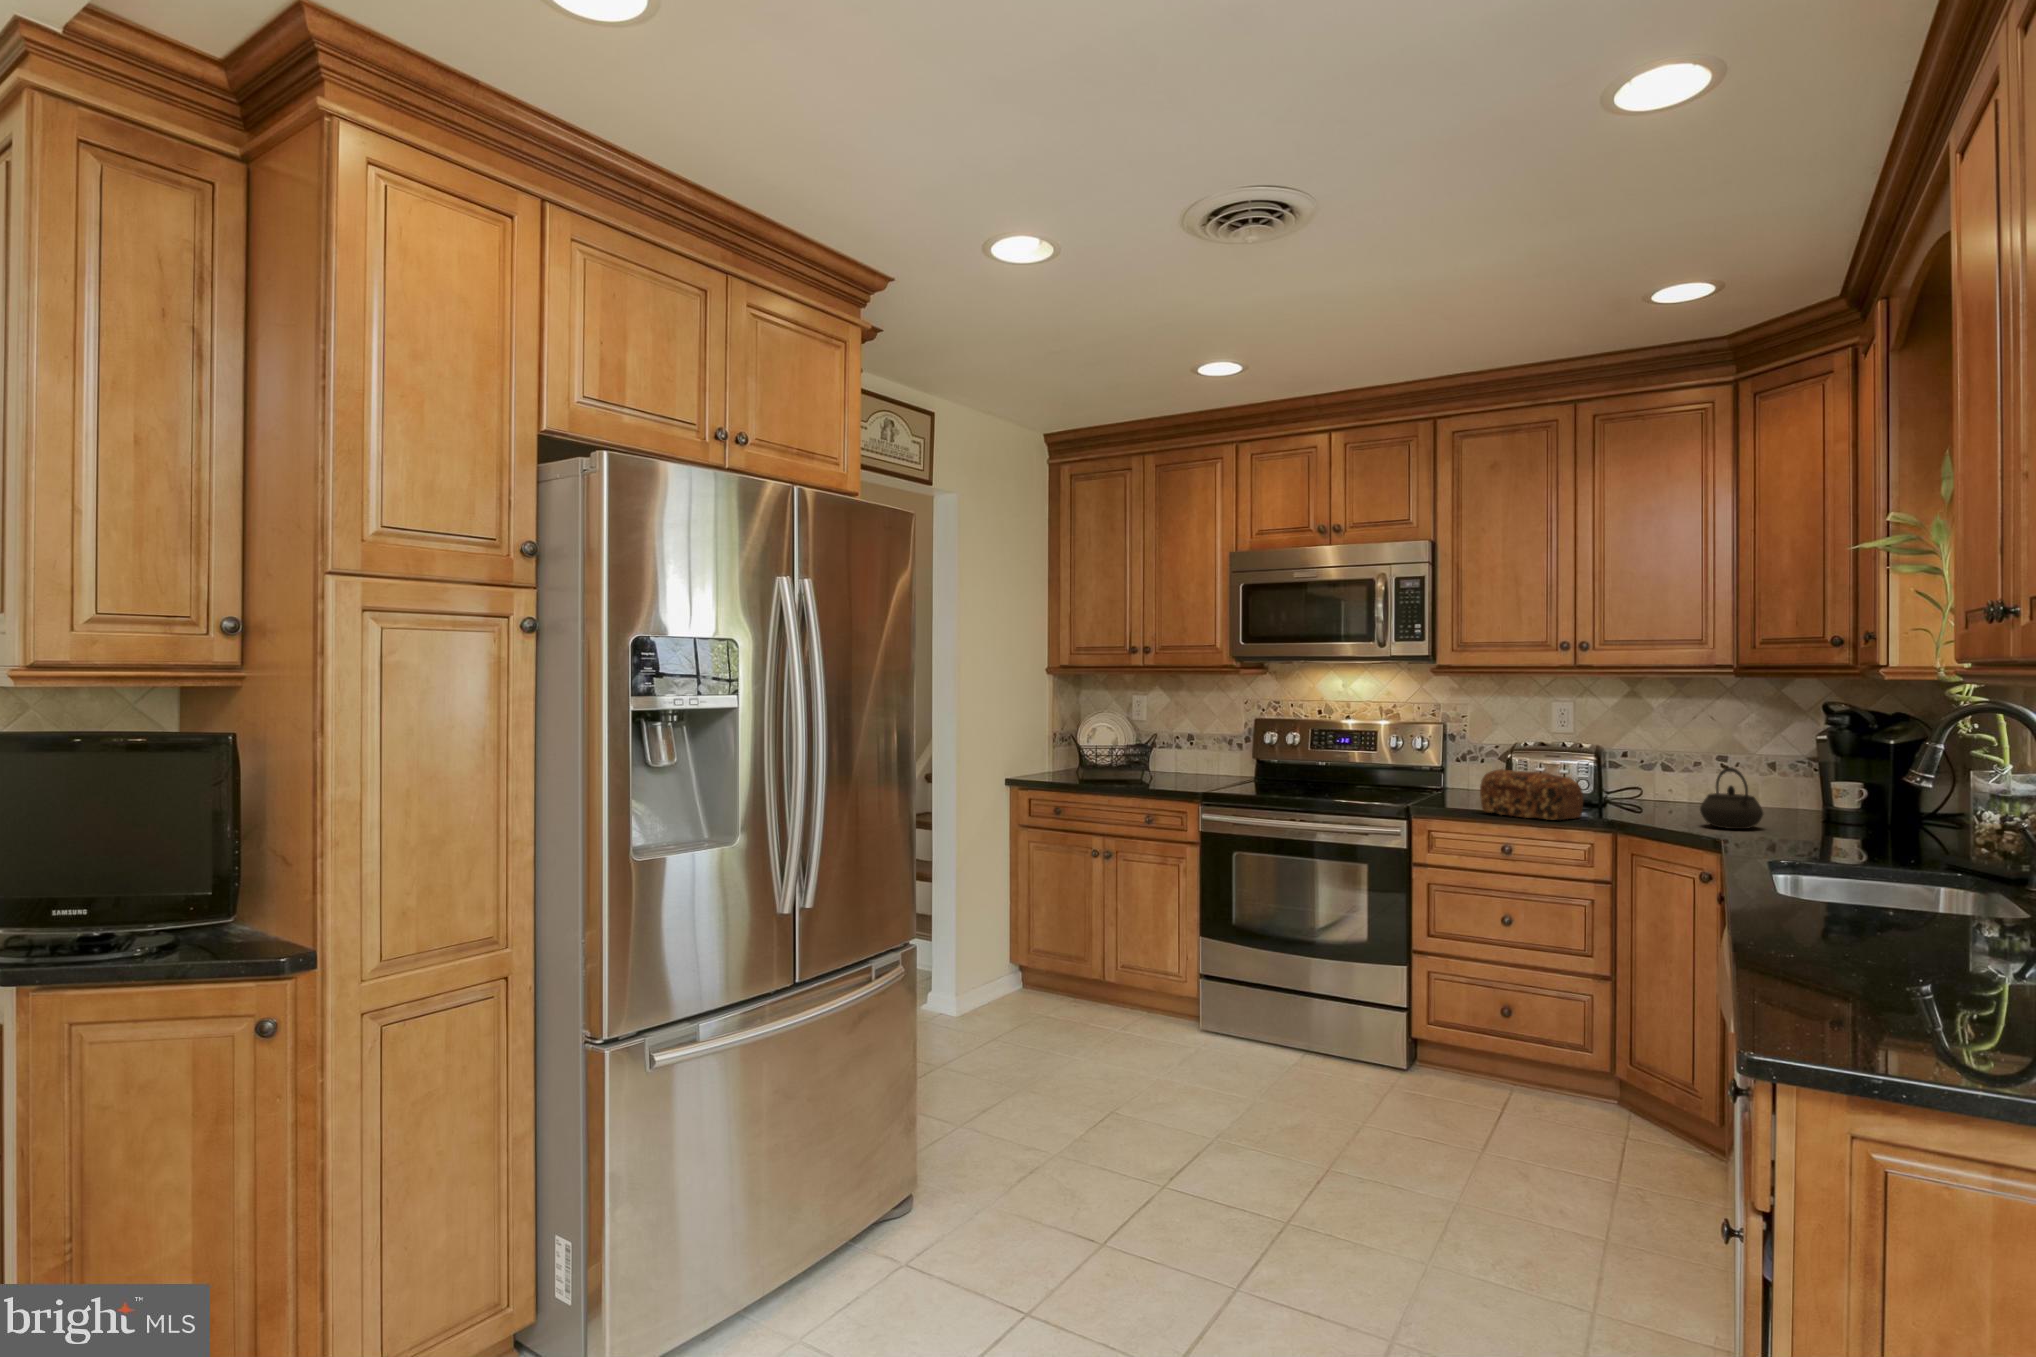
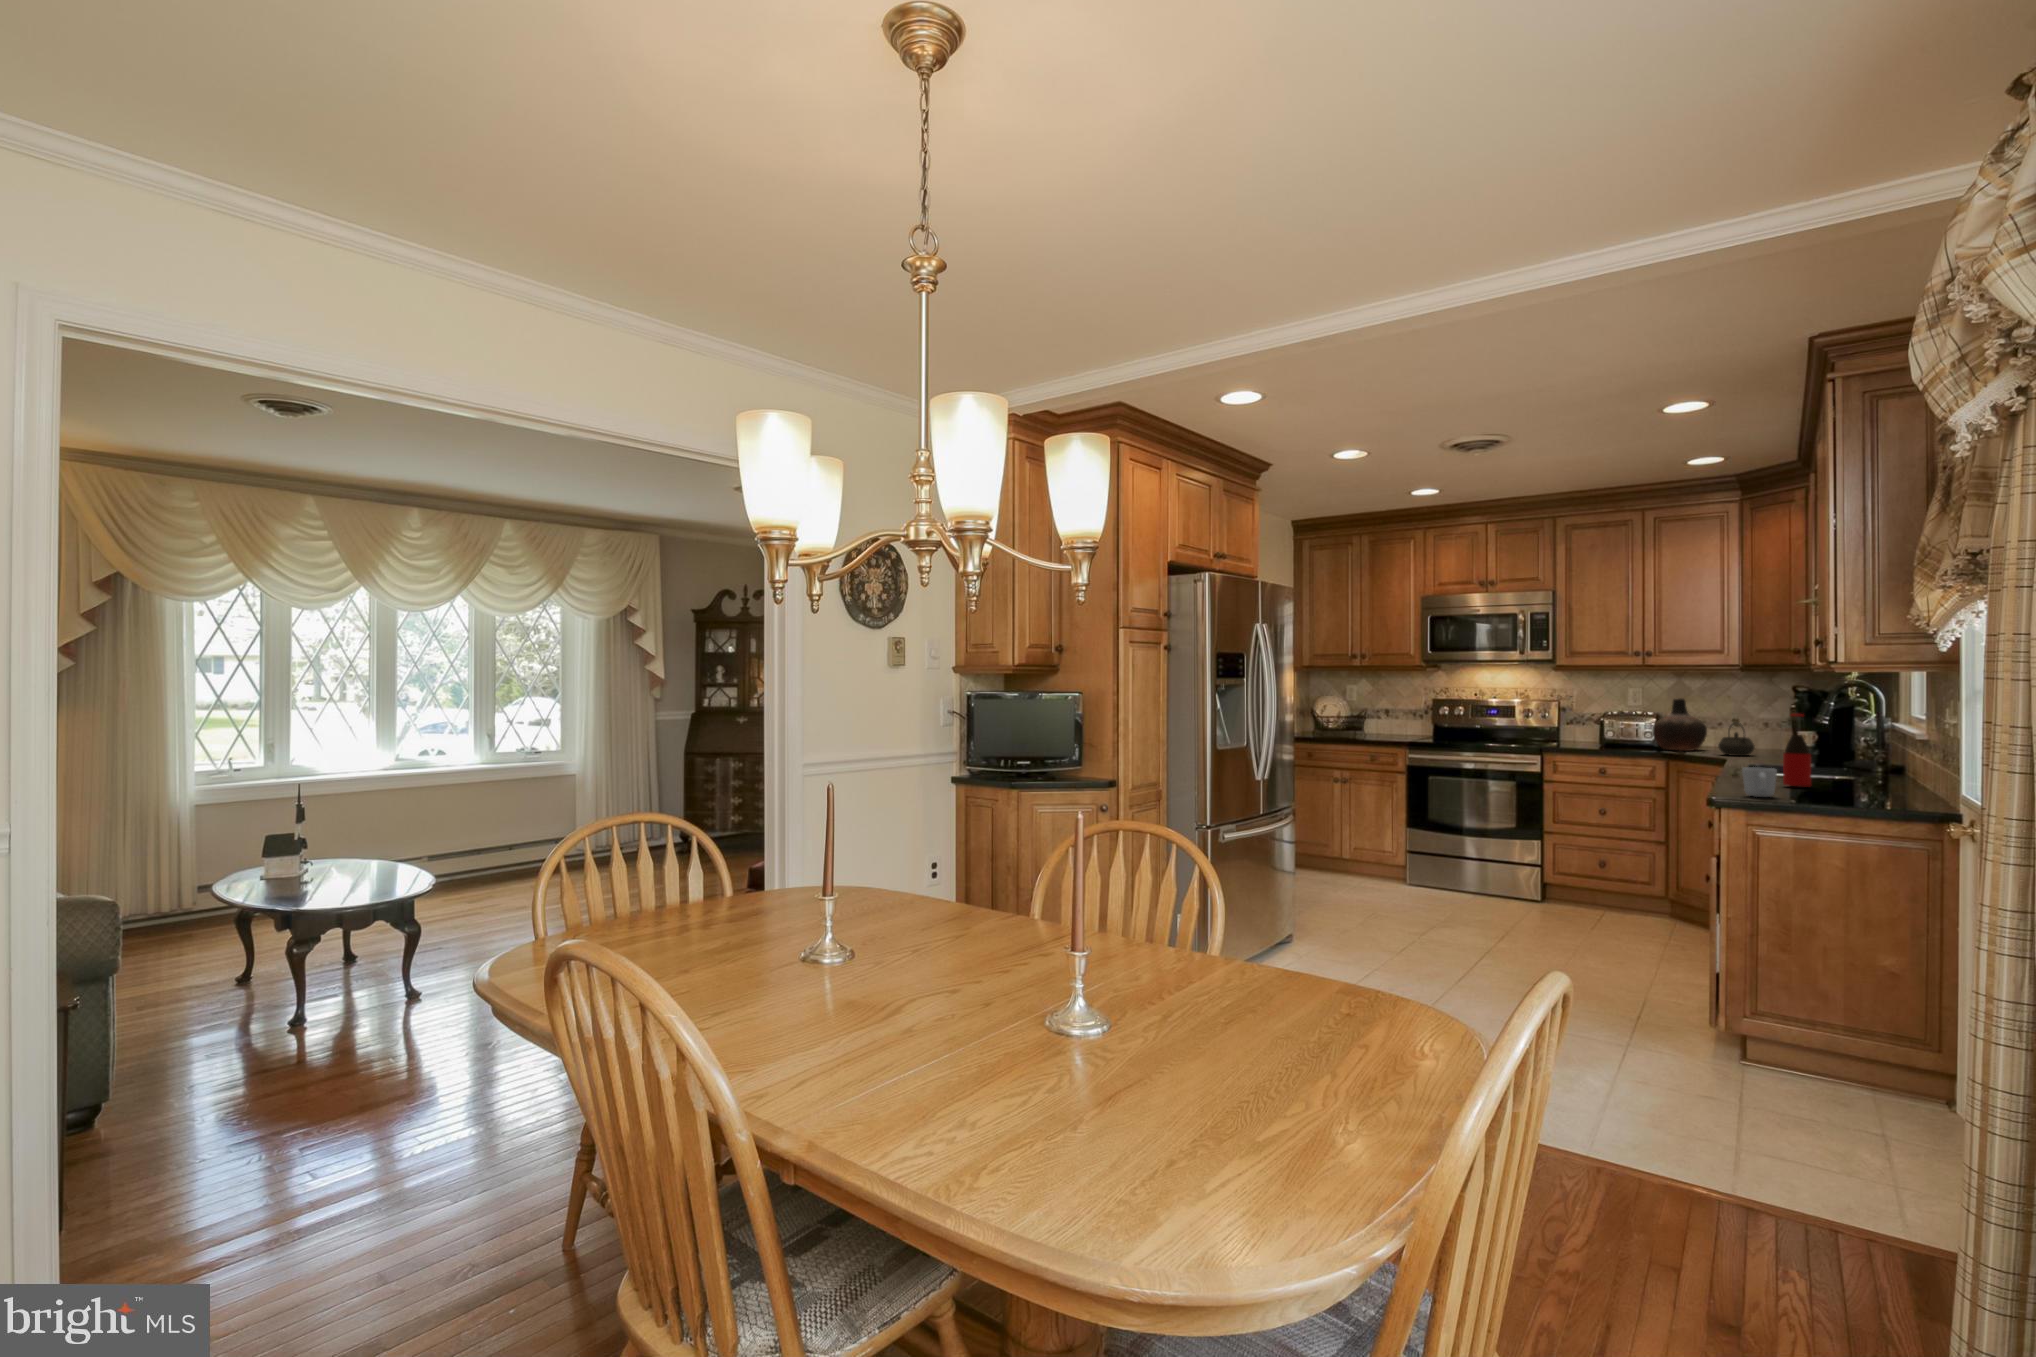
vase: none [1589,722,1678,813] -> present [1653,698,1707,751]
bread loaf: present [1480,769,1583,820] -> none [1586,726,1649,753]
bottle: none [1896,790,1967,978] -> present [1783,714,1811,786]
mug: none [1828,951,1927,1045] -> present [1742,767,1777,797]

